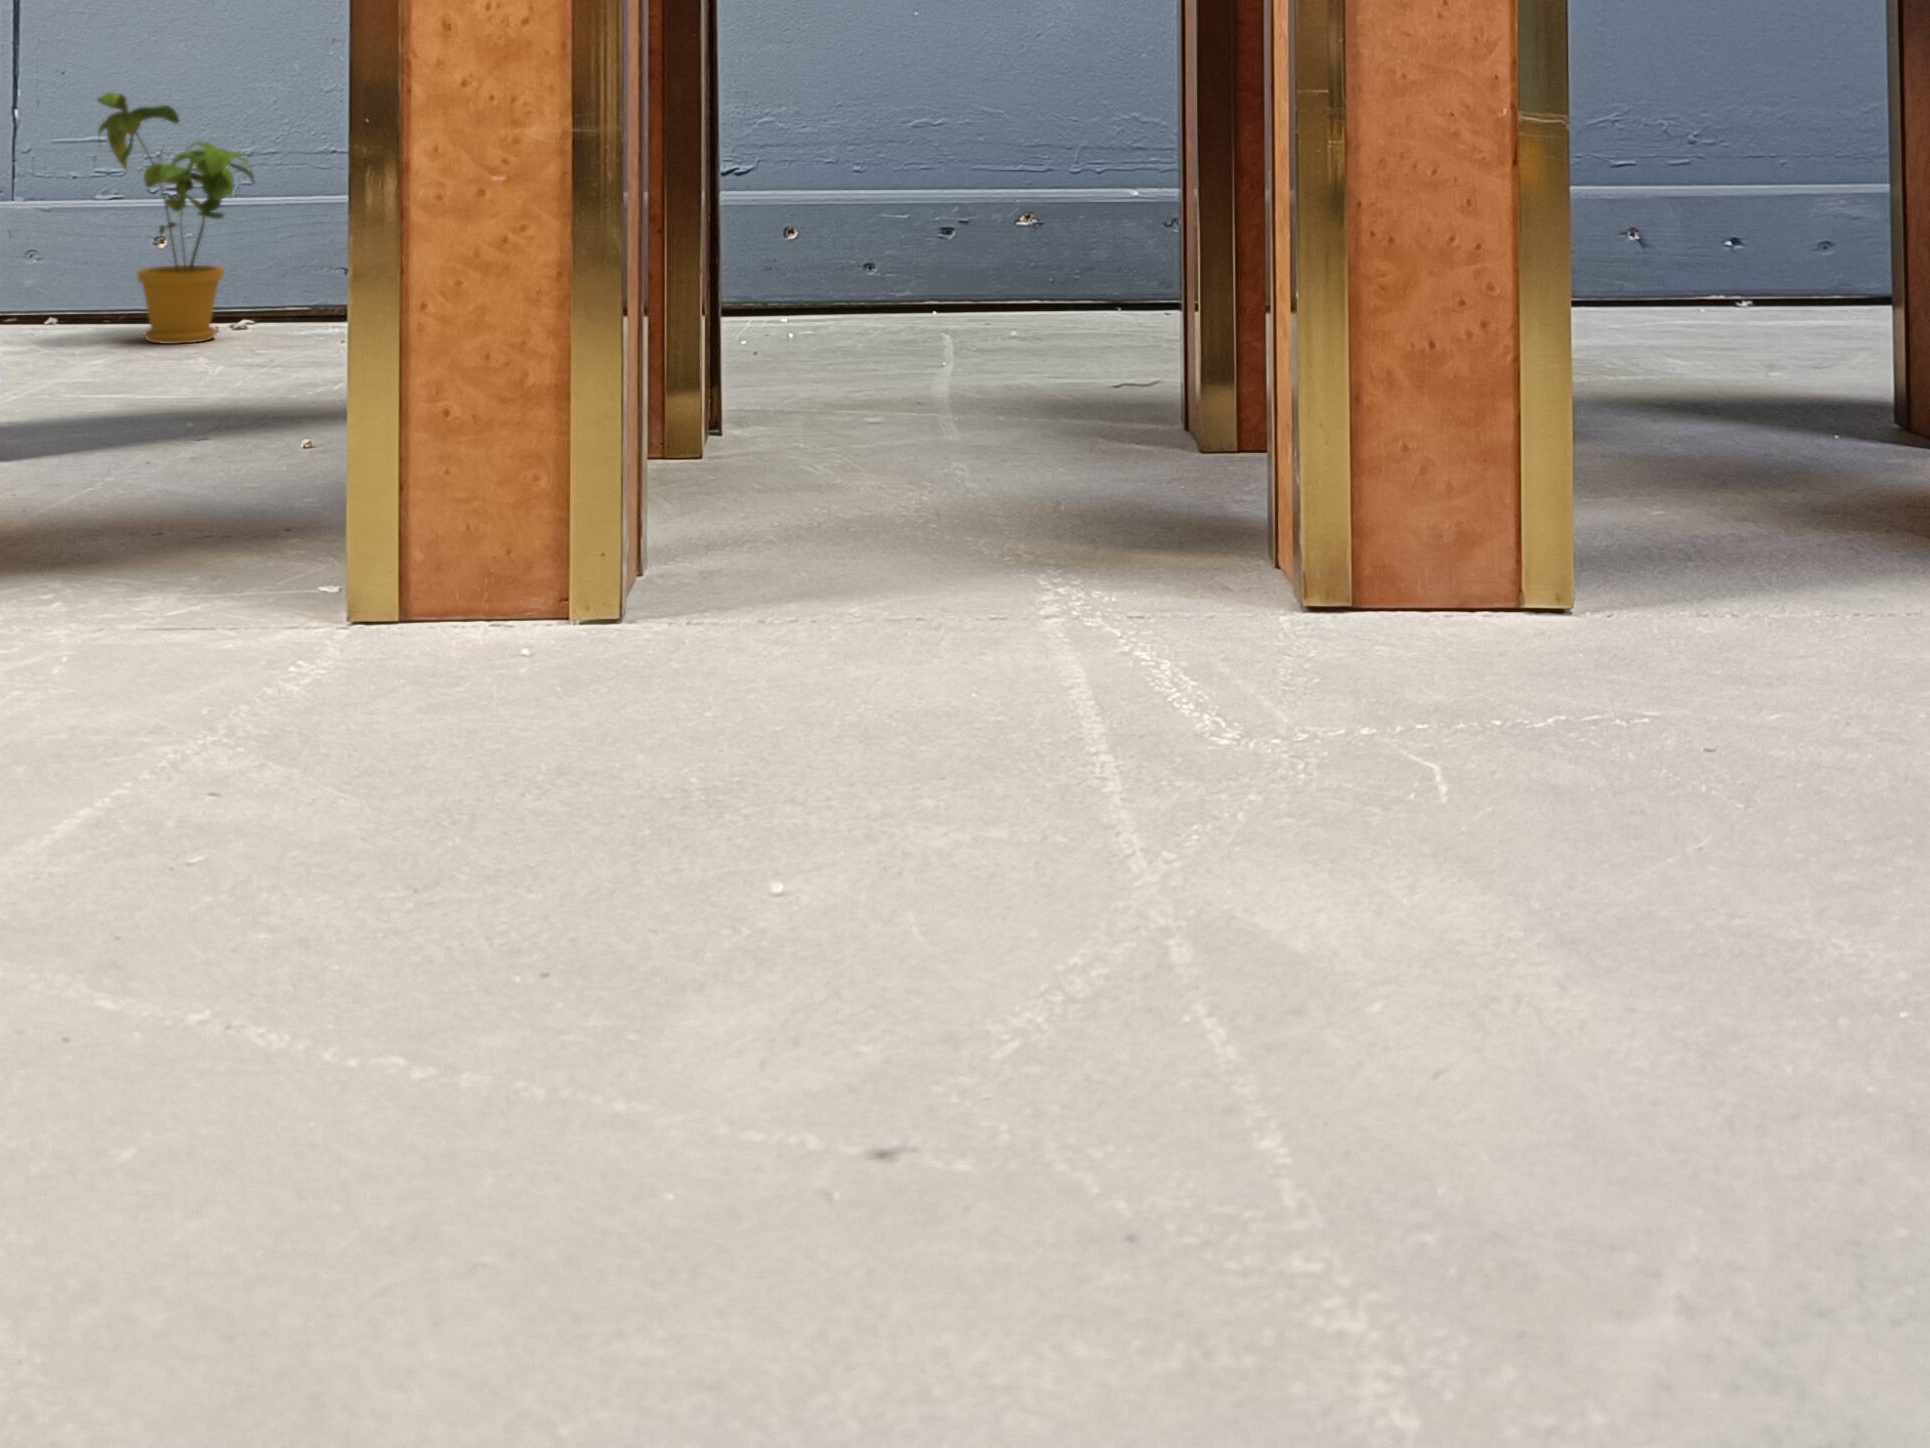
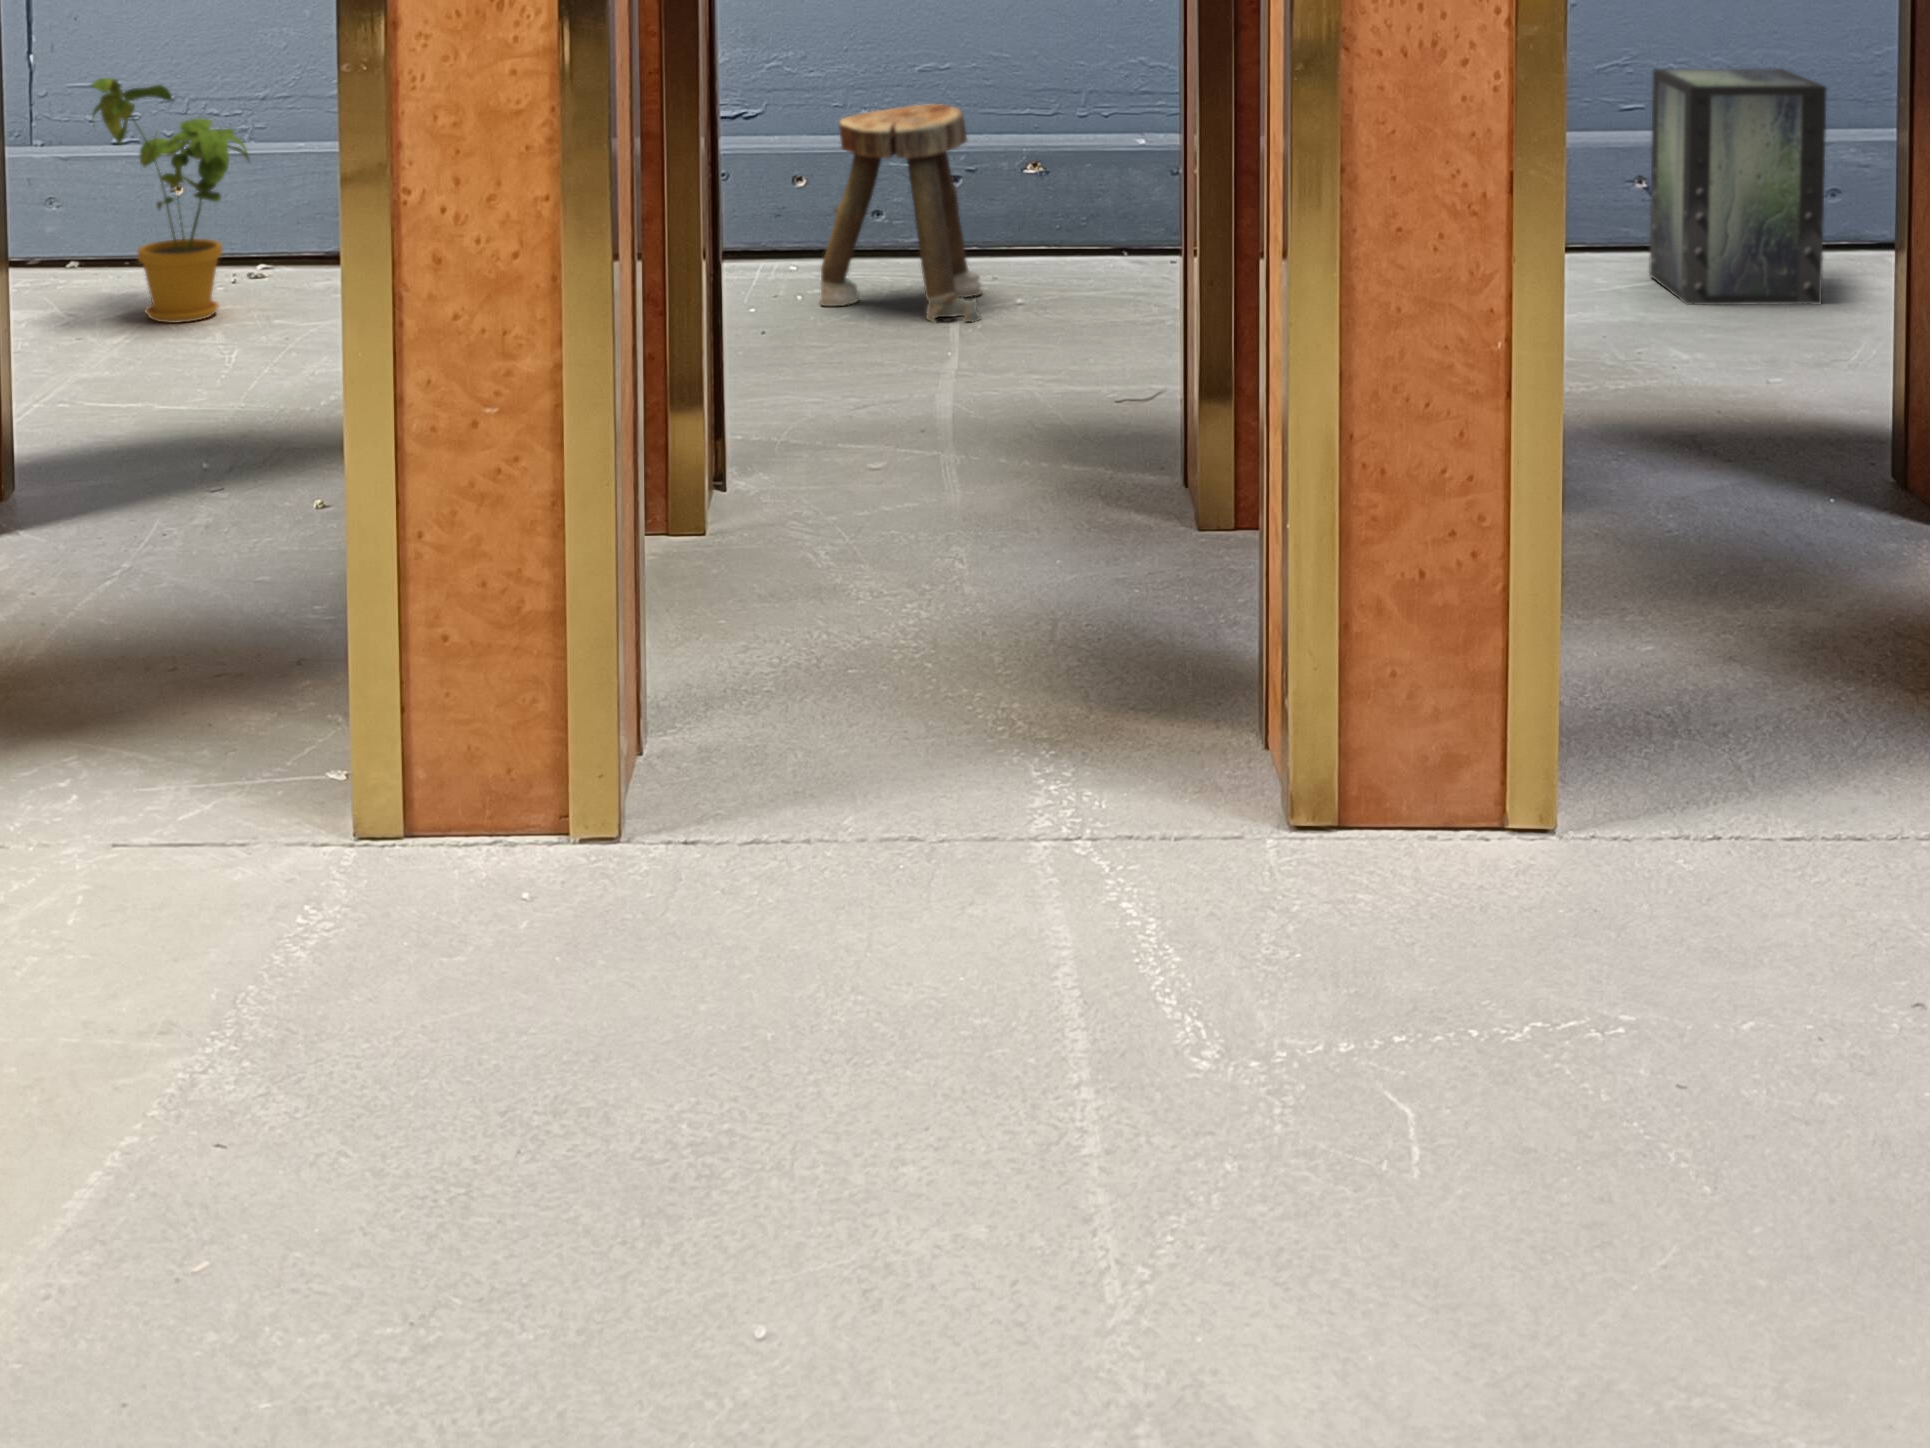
storage box: none [1637,108,1810,330] -> present [1649,69,1827,305]
stool: none [823,135,983,342] -> present [821,104,981,323]

